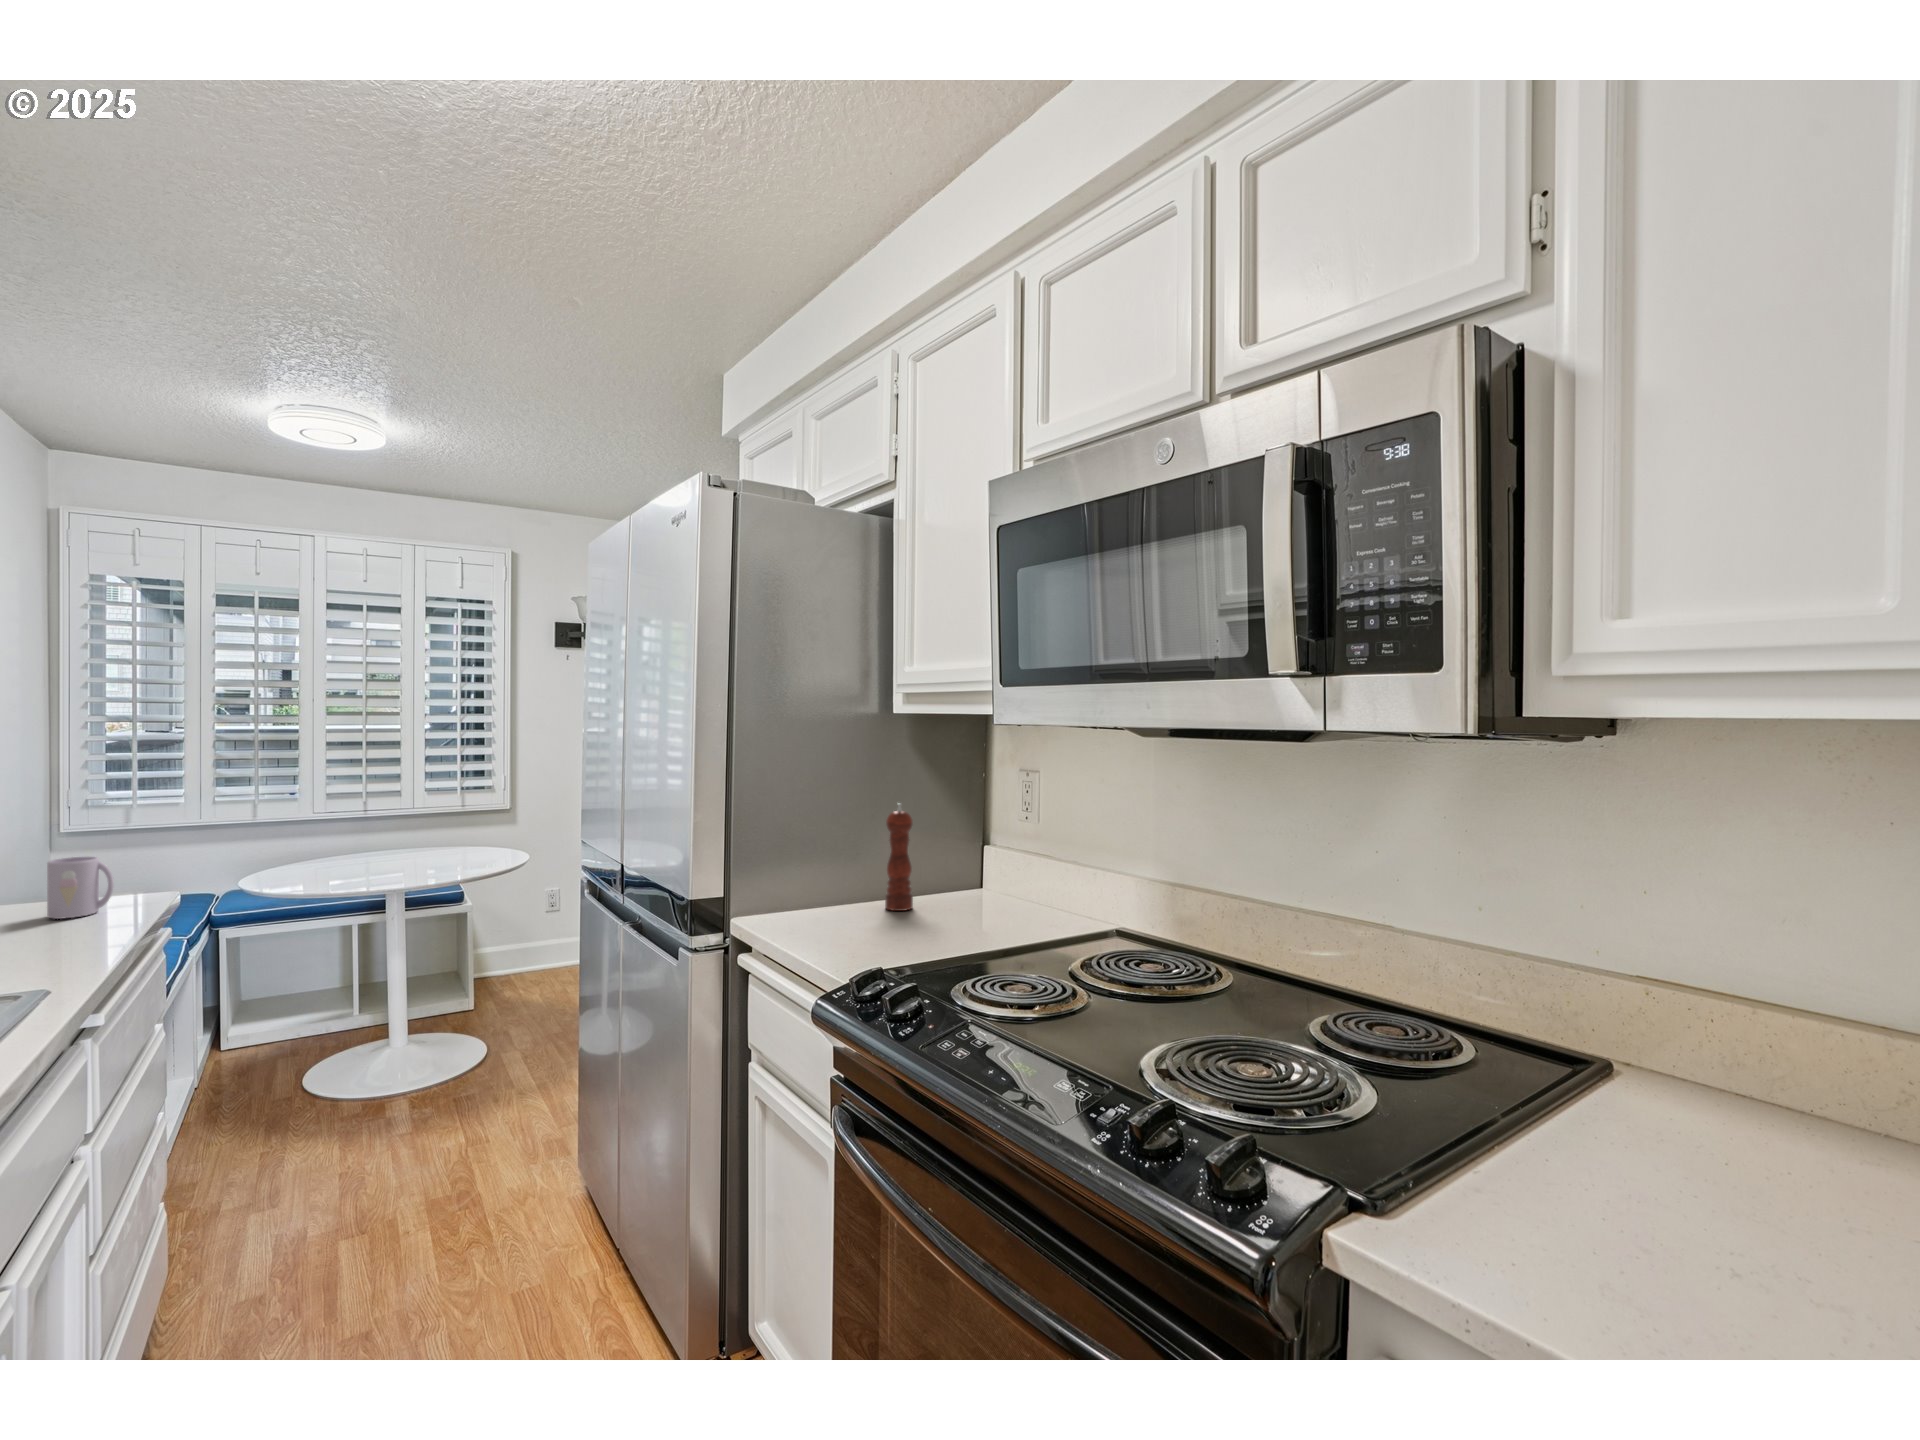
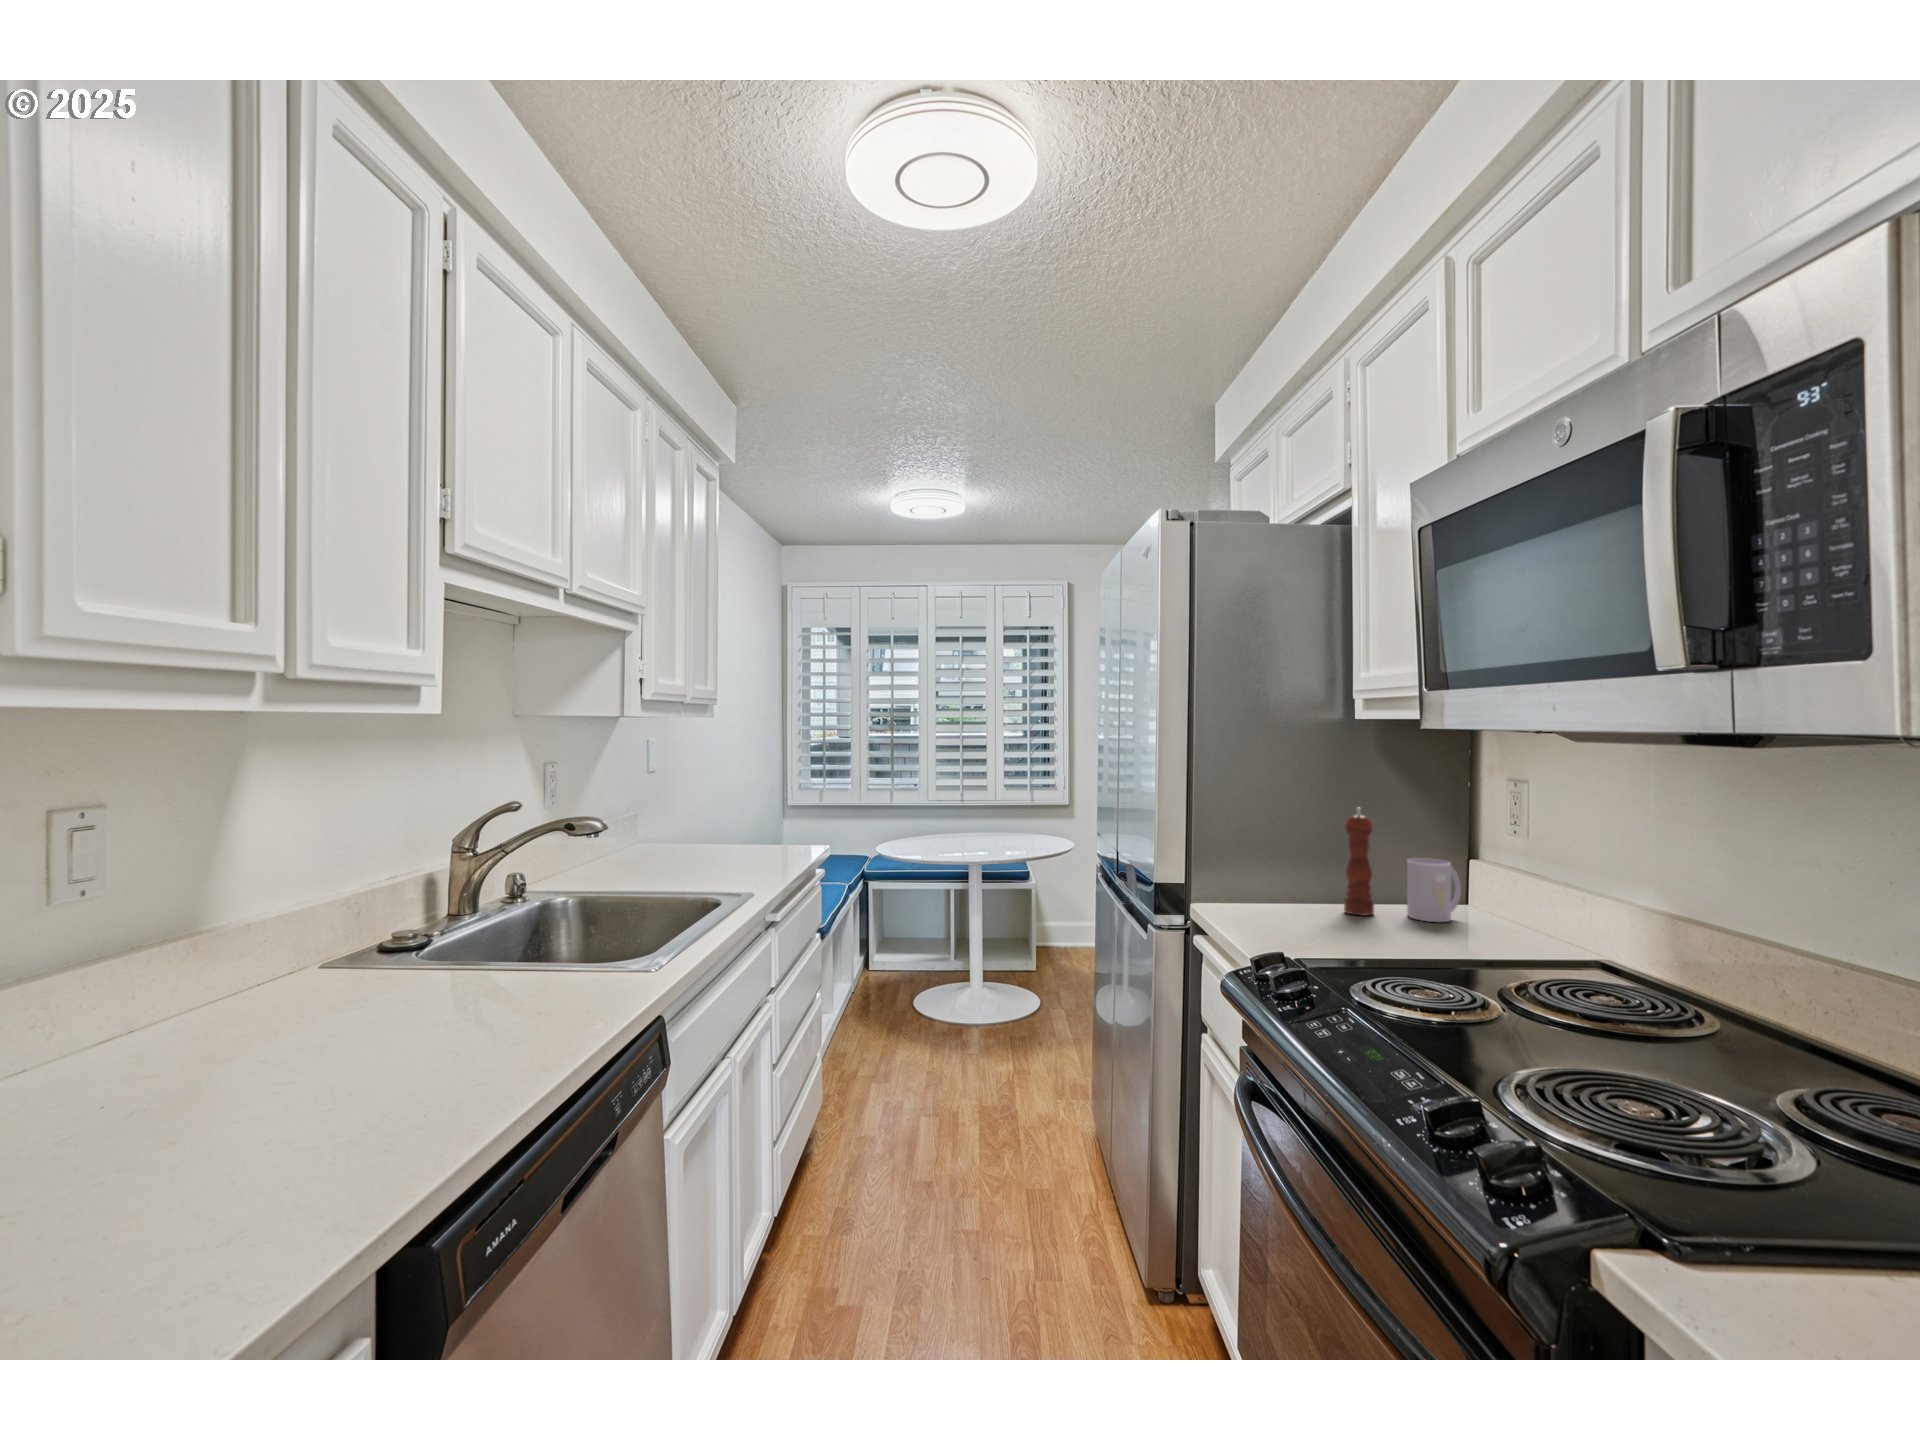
mug: present [47,856,114,919] -> present [1407,858,1461,922]

